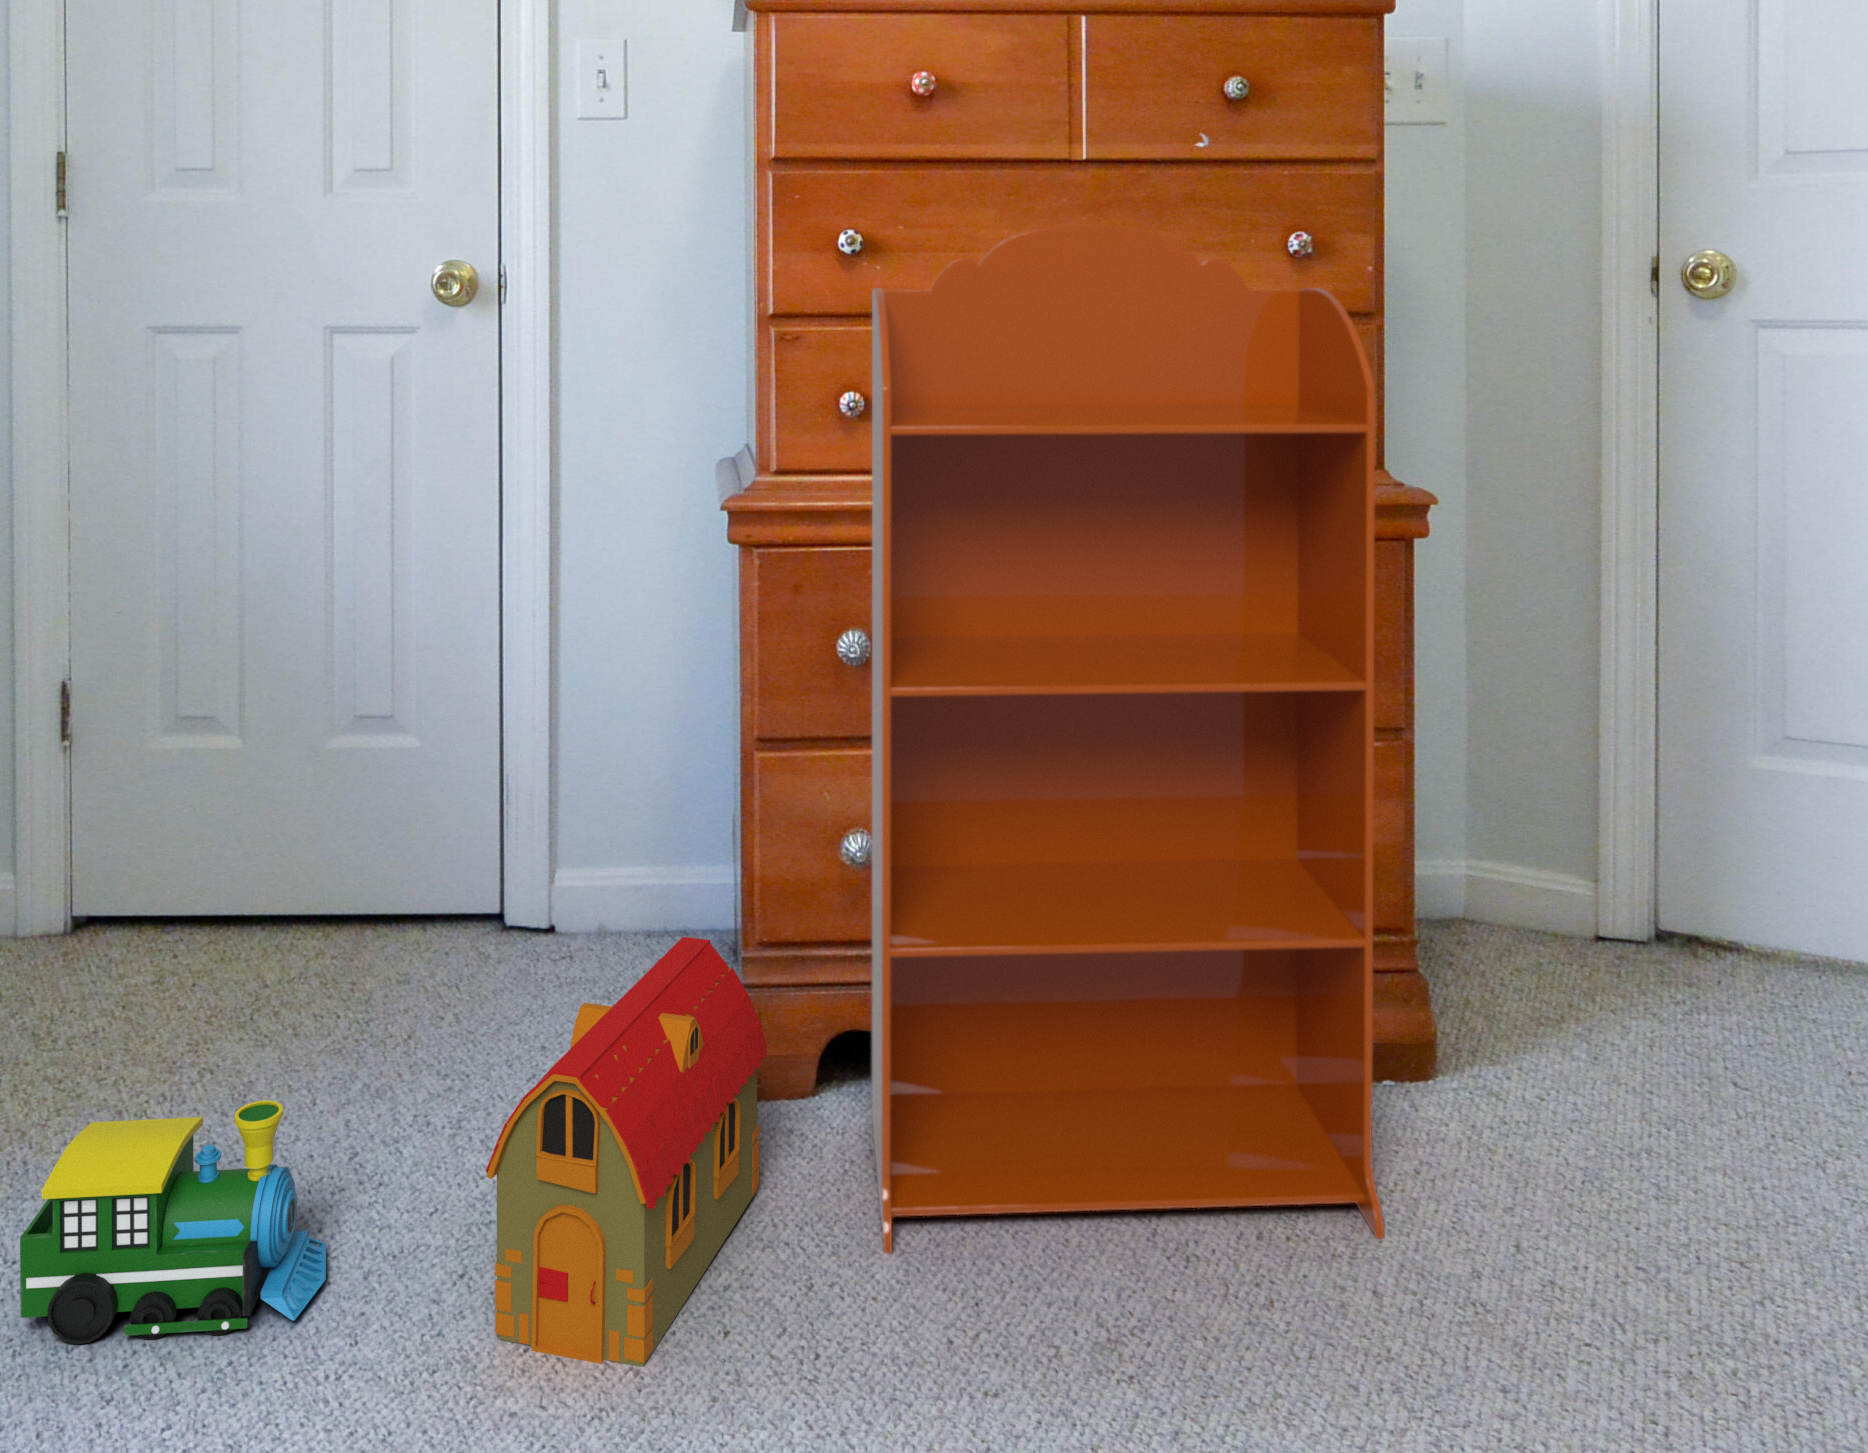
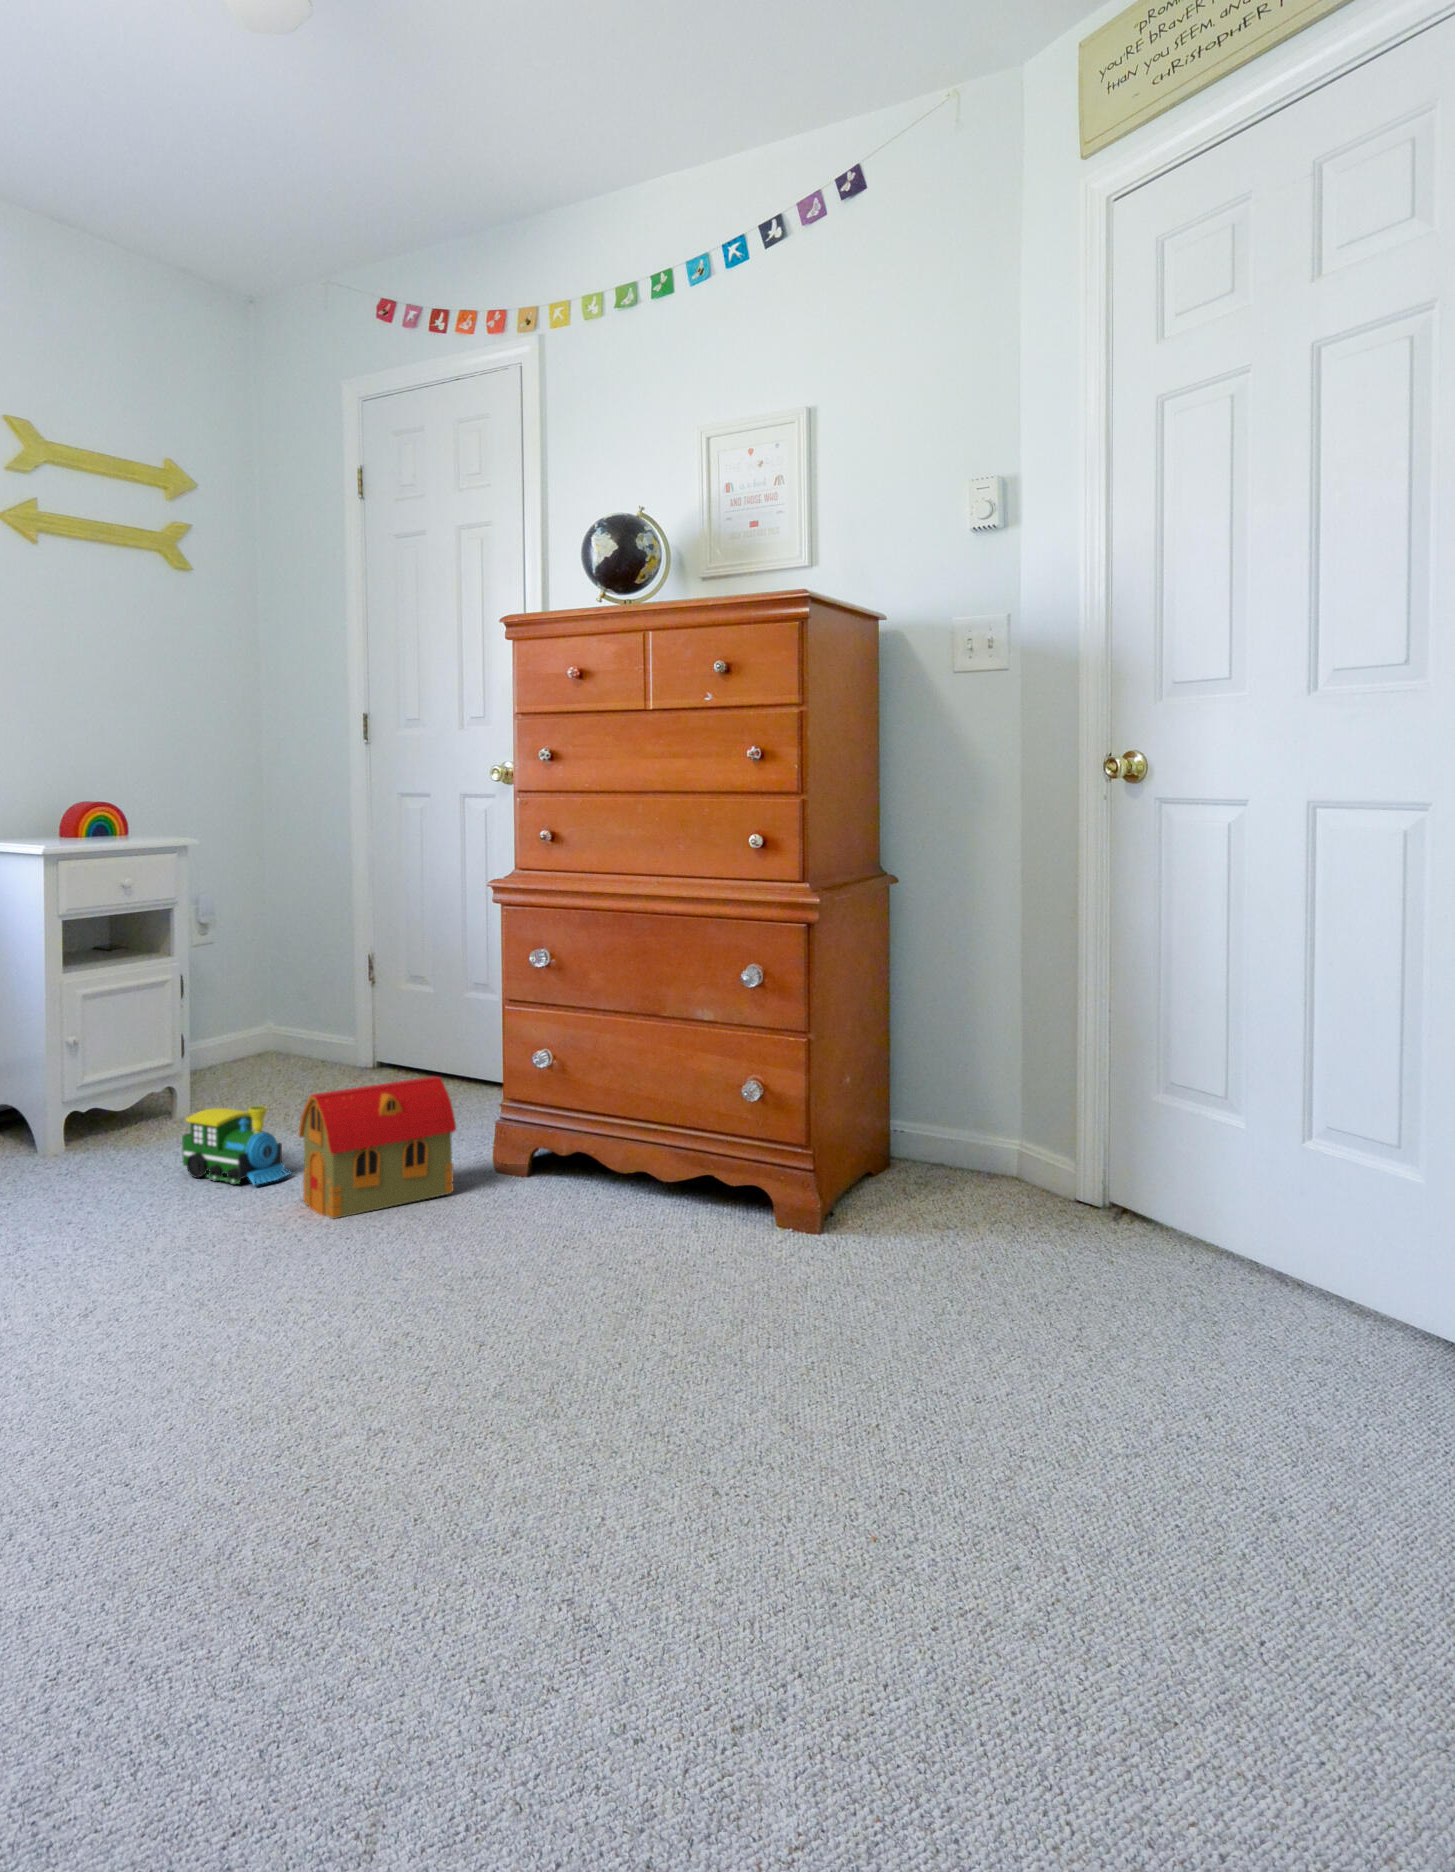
bookcase: present [872,225,1384,1254] -> none [463,744,731,1258]

